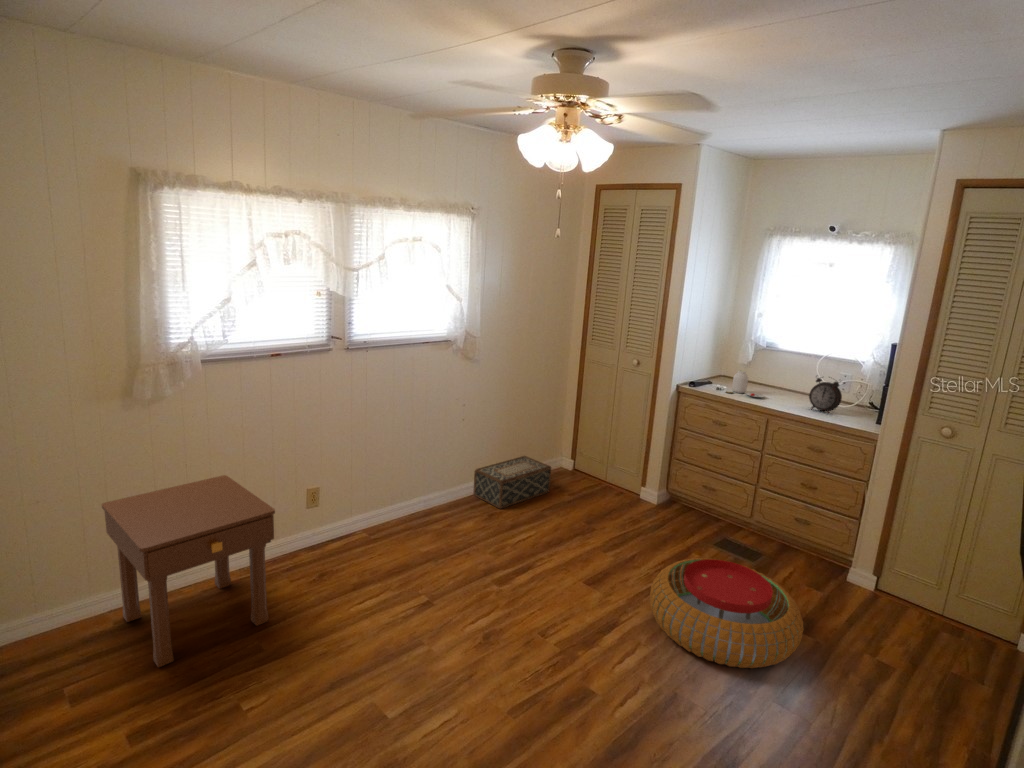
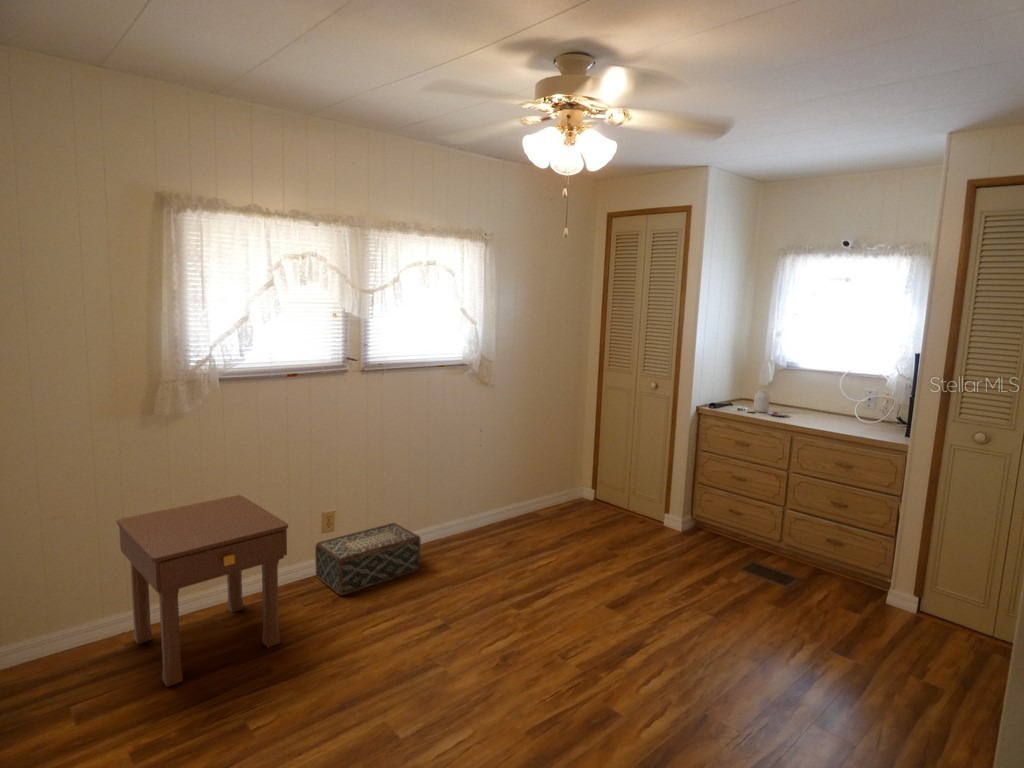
alarm clock: present [809,378,842,414] -> none [834,390,868,429]
woven basket: present [474,456,551,509] -> present [315,523,421,595]
pouf: present [650,558,804,668] -> none [676,577,842,689]

